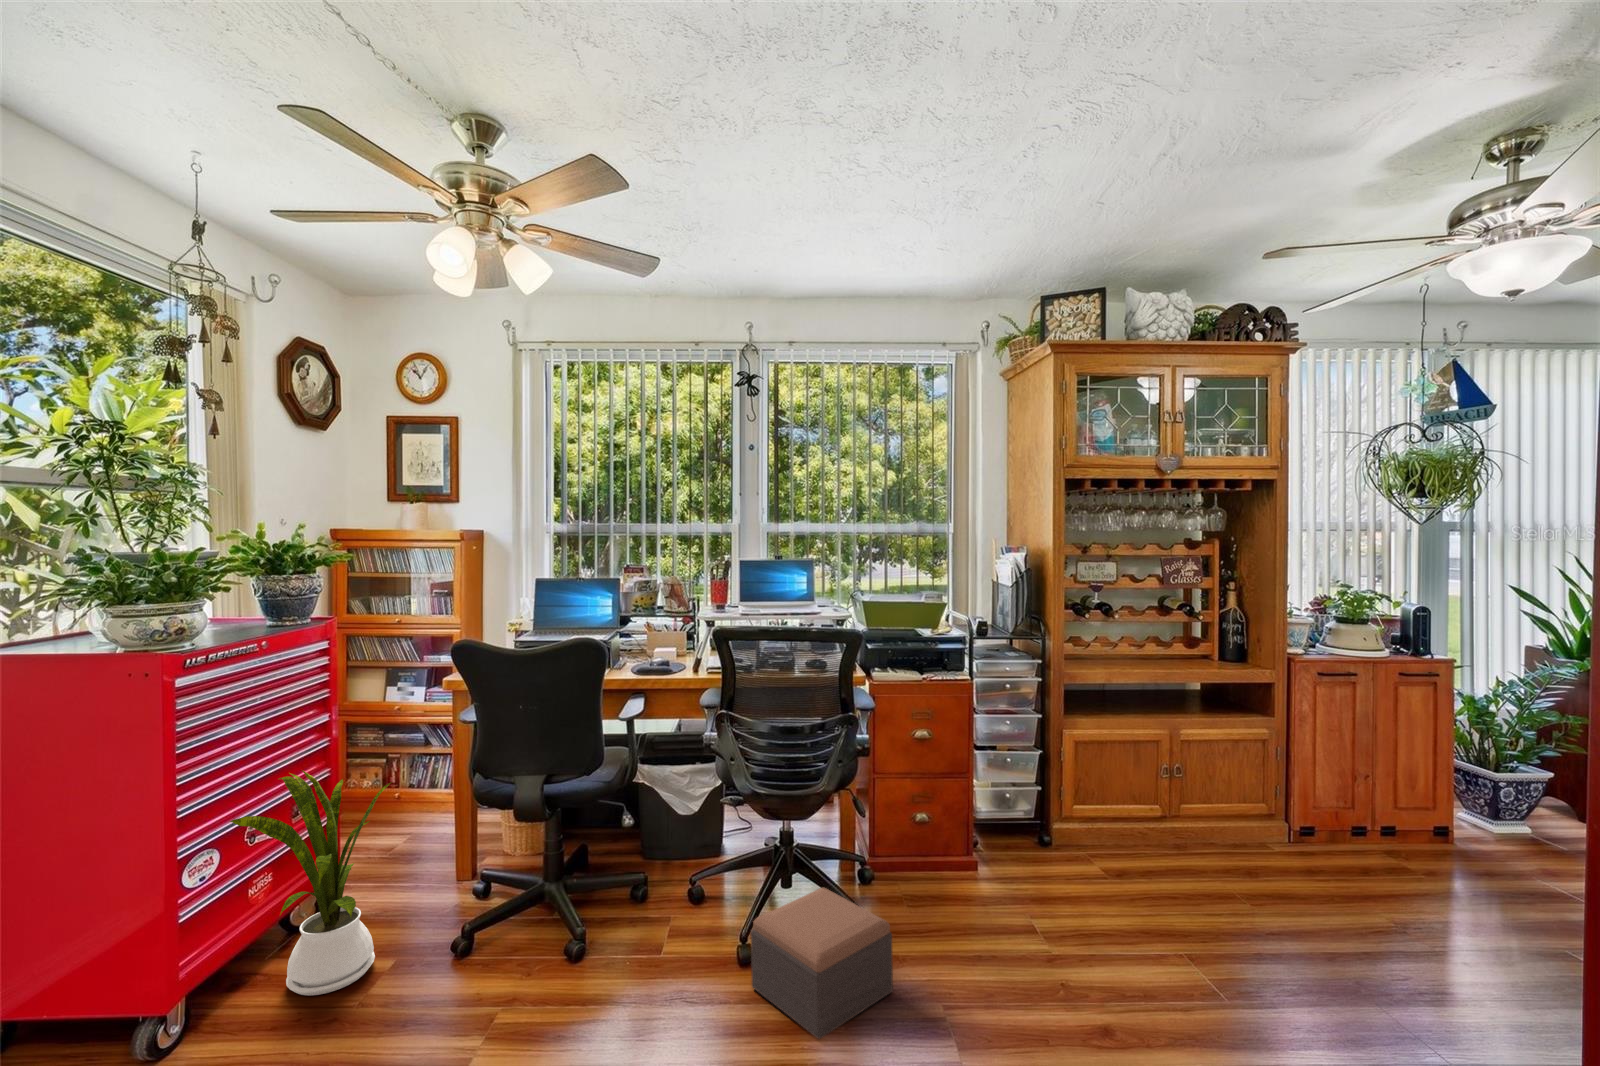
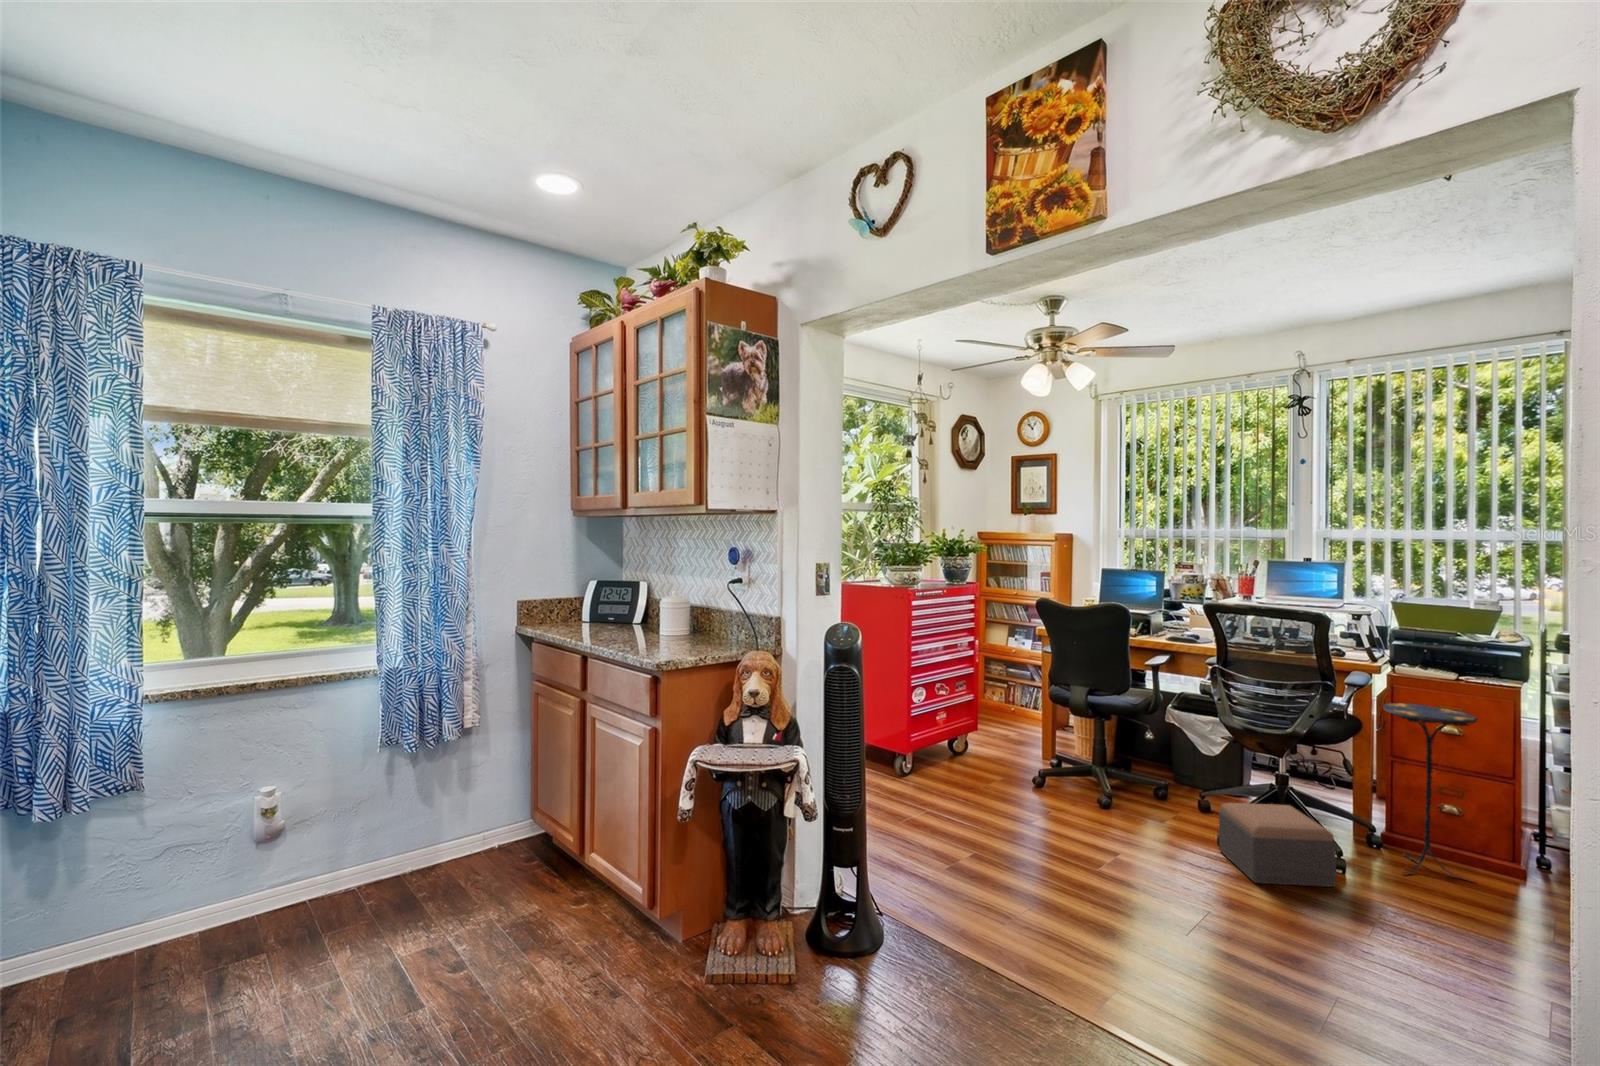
side table: none [895,718,979,926] -> present [1383,703,1478,880]
house plant: present [230,770,390,995] -> none [931,657,1005,778]

